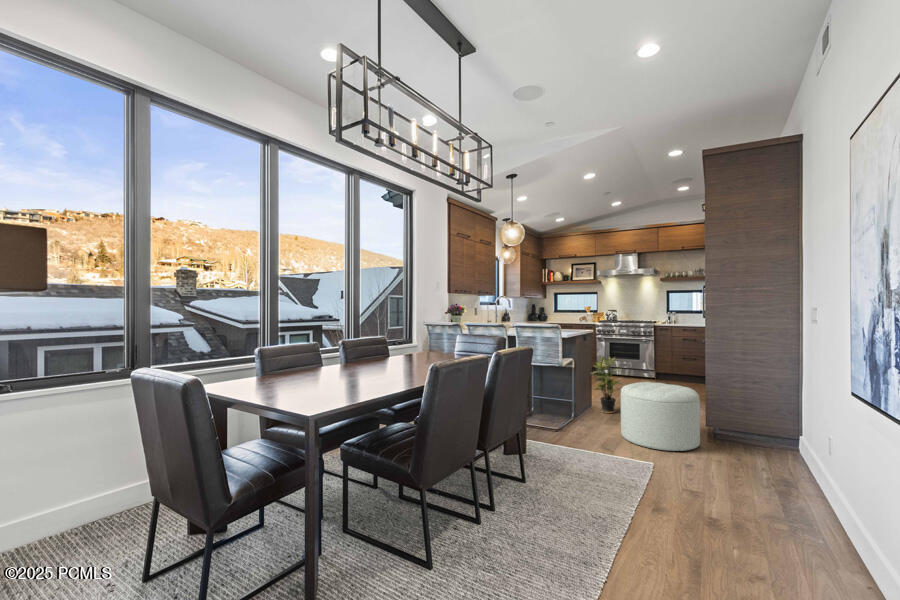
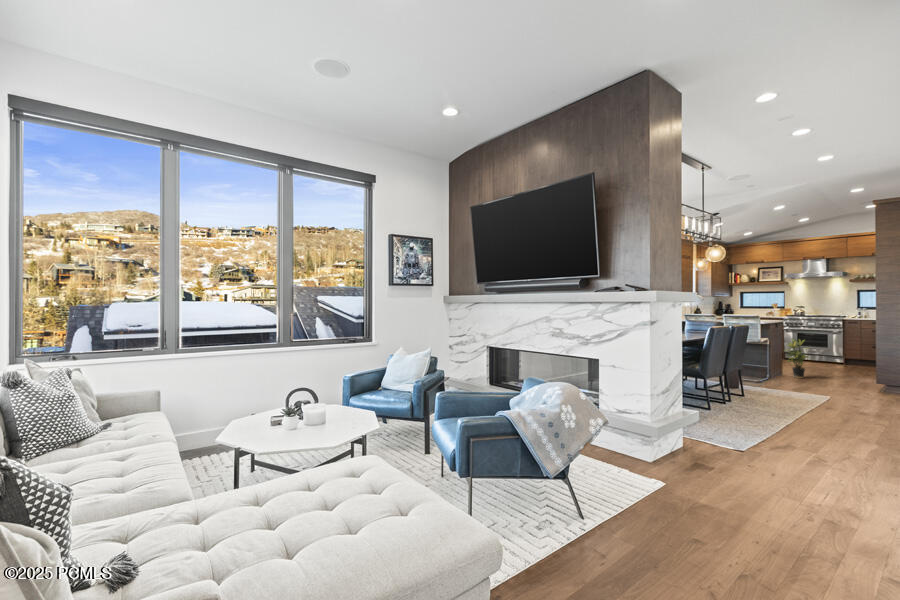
ottoman: present [621,382,700,451] -> none [810,354,871,394]

